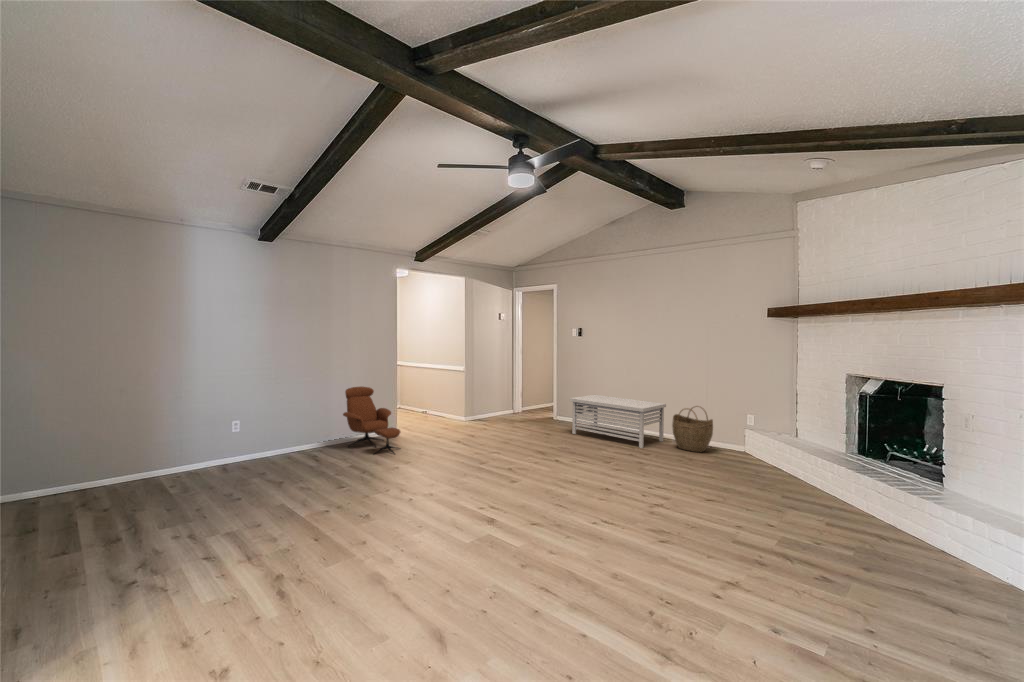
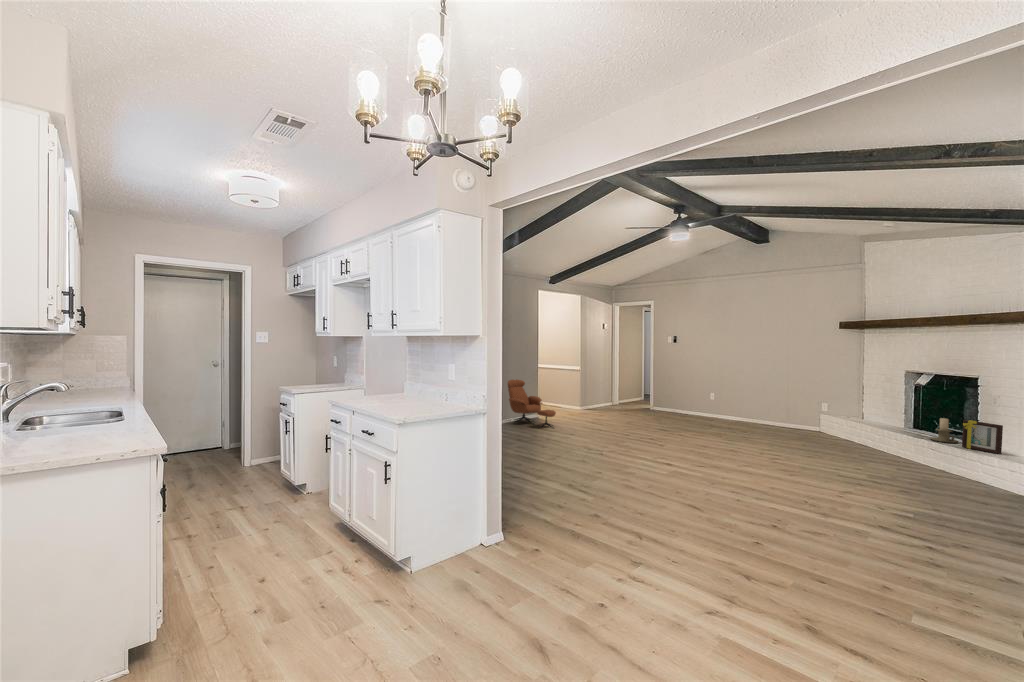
storage bench: present [570,395,666,448] -> none [673,389,753,428]
woven basket: present [672,406,713,452] -> none [761,396,795,431]
candle holder: none [876,445,917,483] -> present [930,418,958,443]
picture frame: none [920,451,981,507] -> present [962,420,1003,454]

